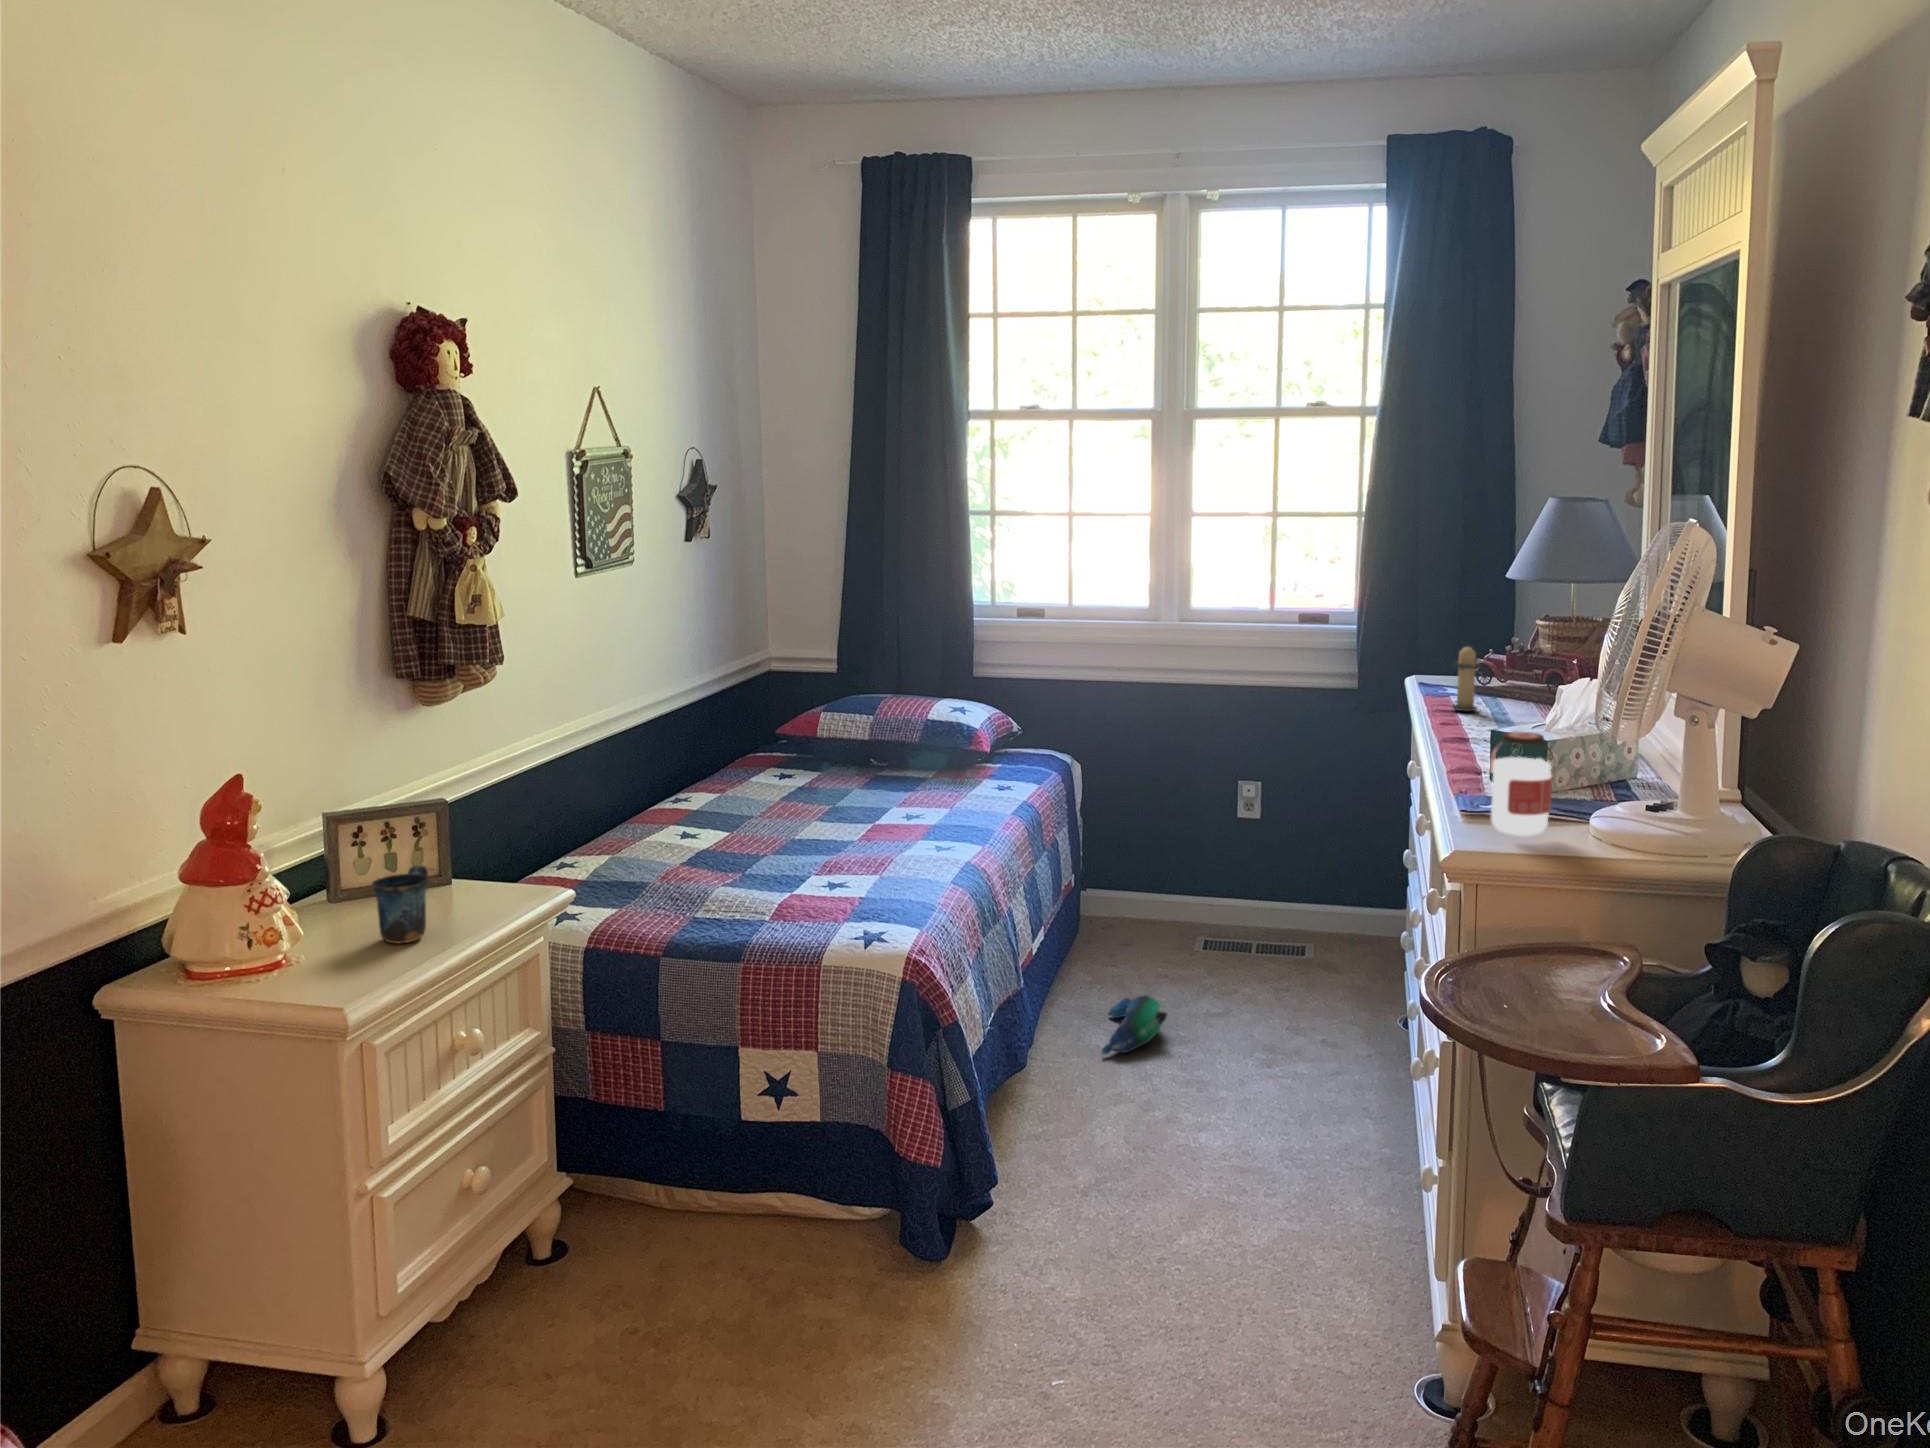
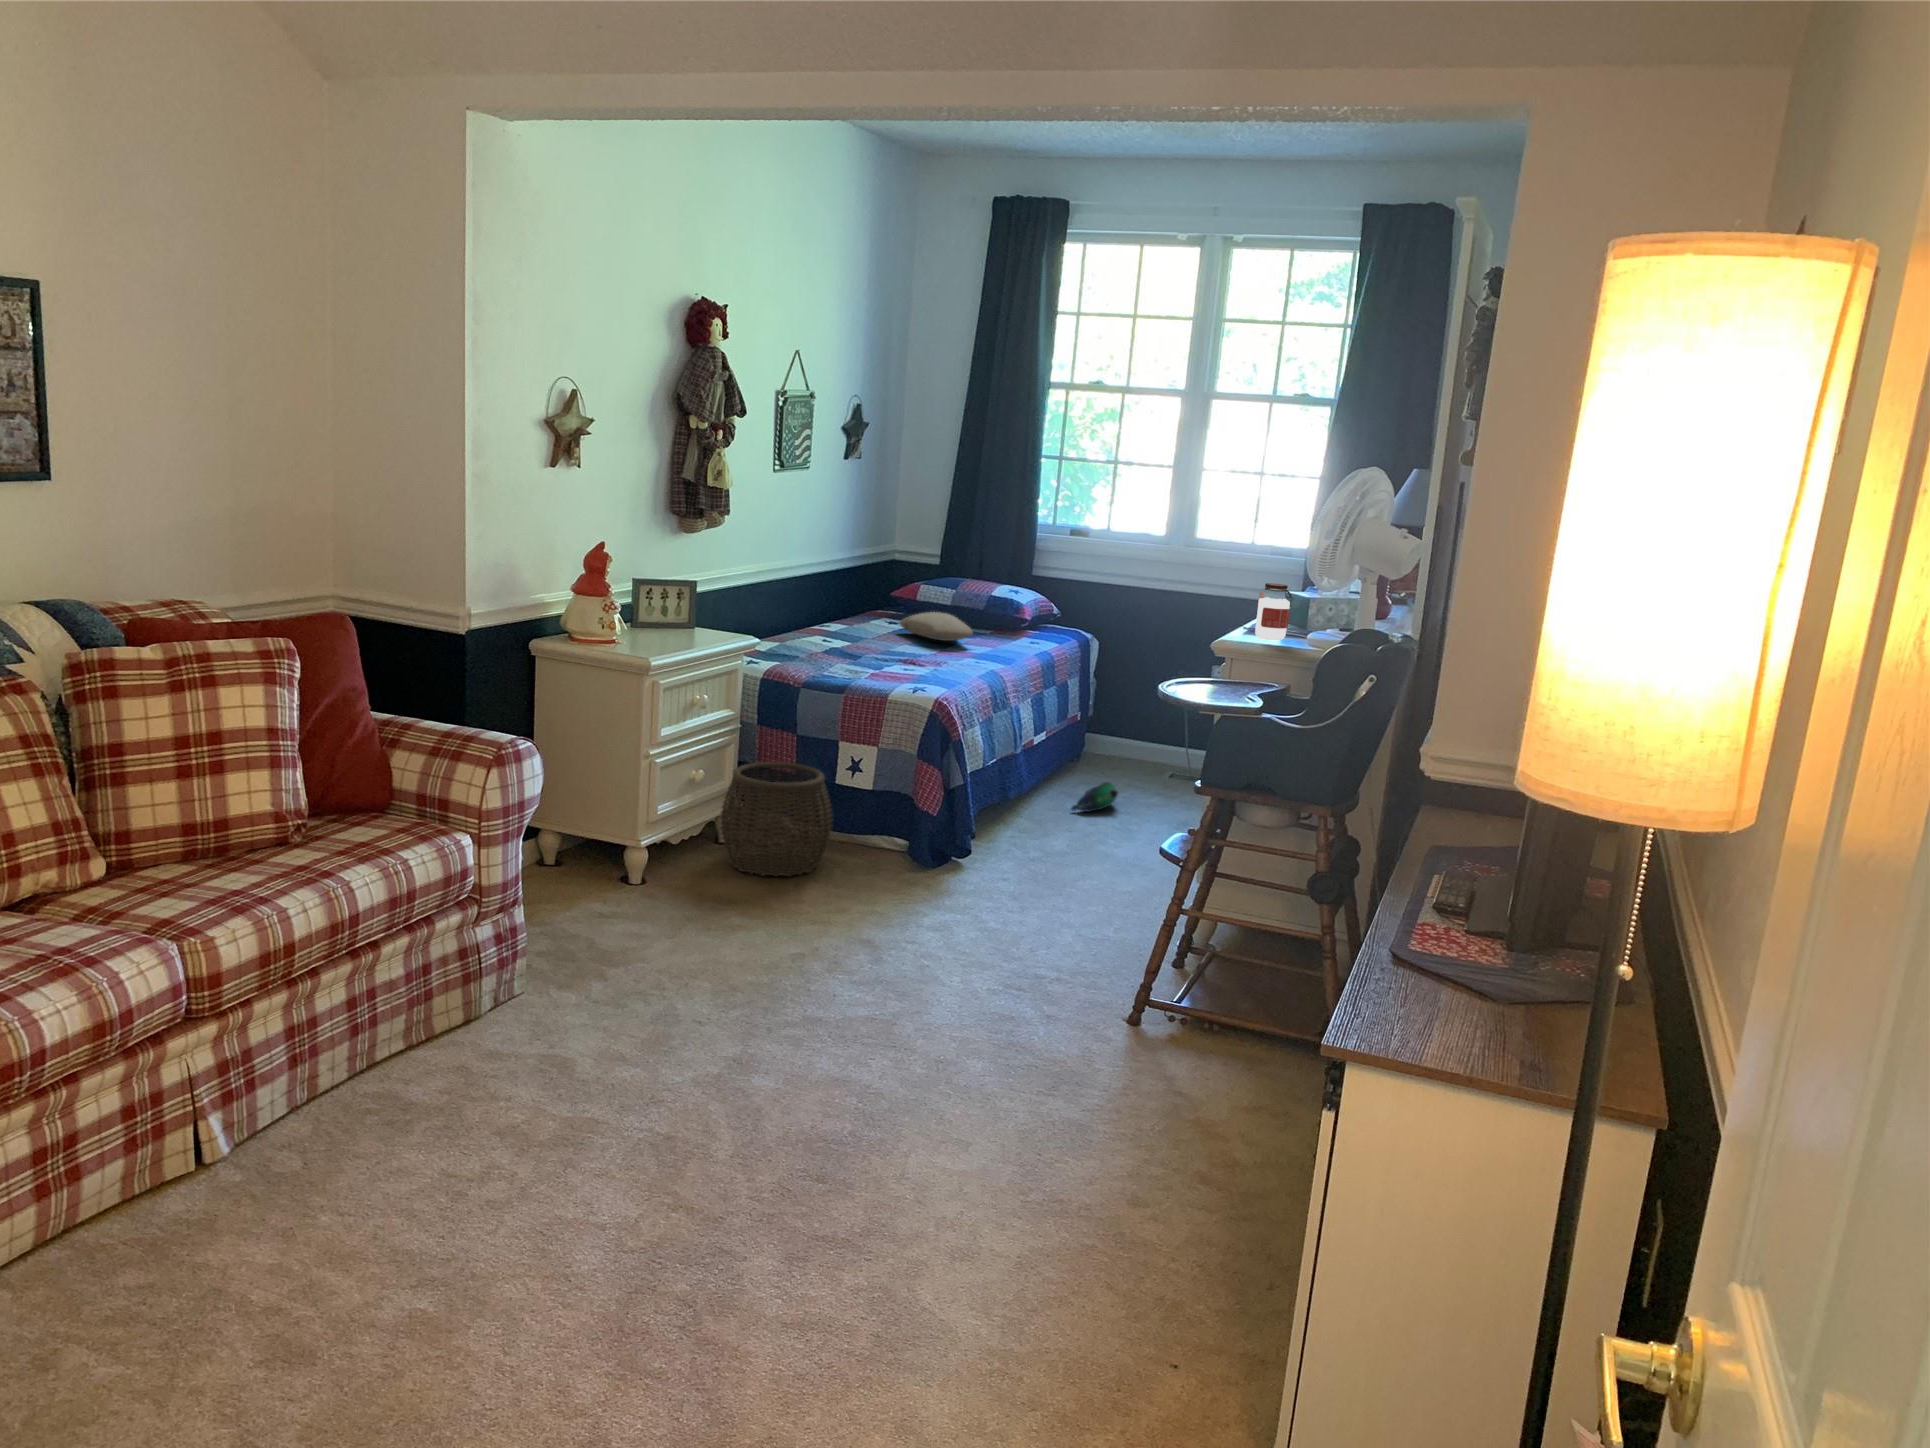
candle: present [1452,647,1481,711] -> none [1312,558,1337,604]
pillow: none [798,762,918,810] -> present [900,612,973,641]
mug: present [372,866,429,944] -> none [659,606,688,643]
woven basket: none [530,1108,744,1353] -> present [720,762,833,876]

